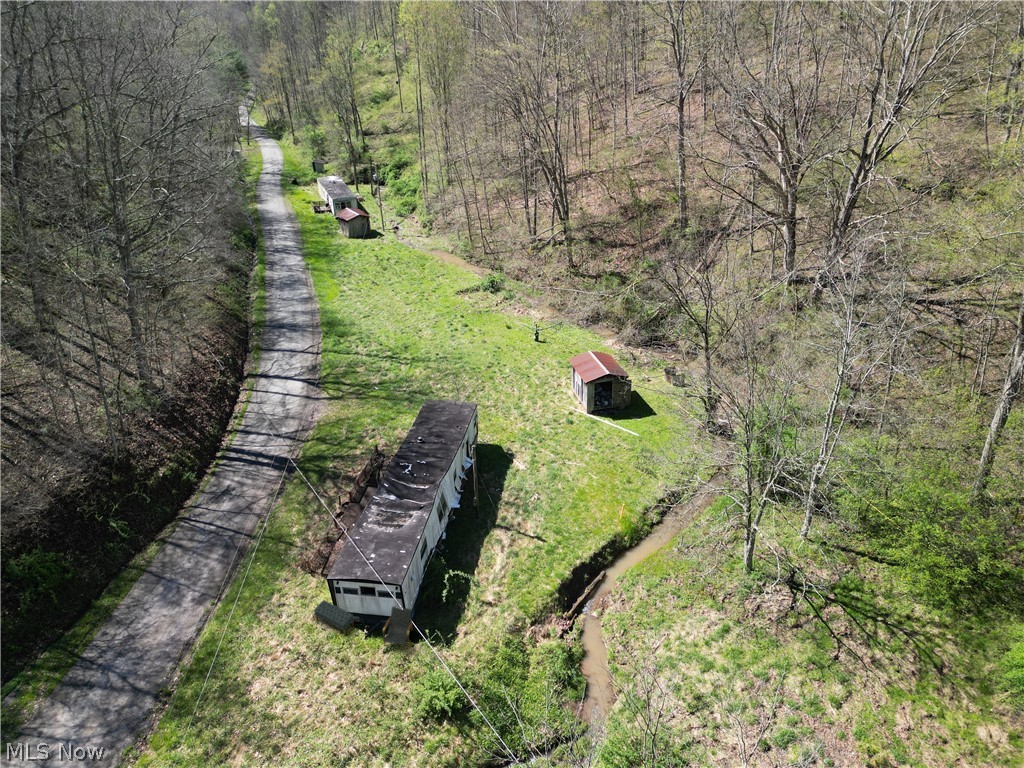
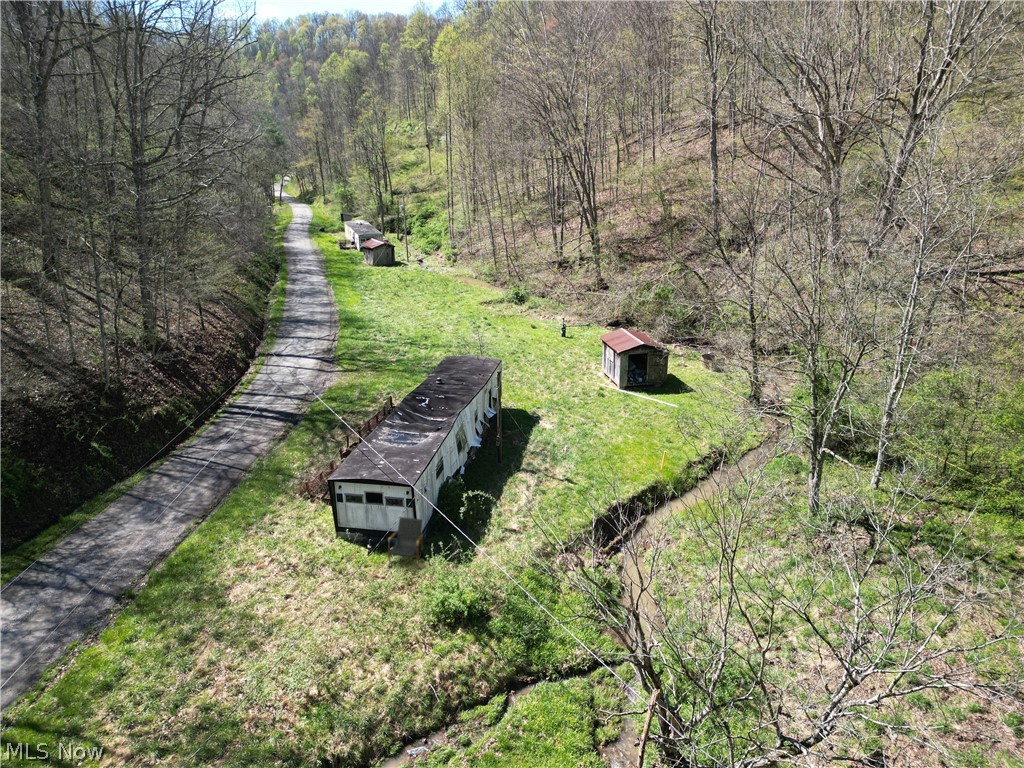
bench: present [314,600,354,636] -> none [310,515,355,553]

